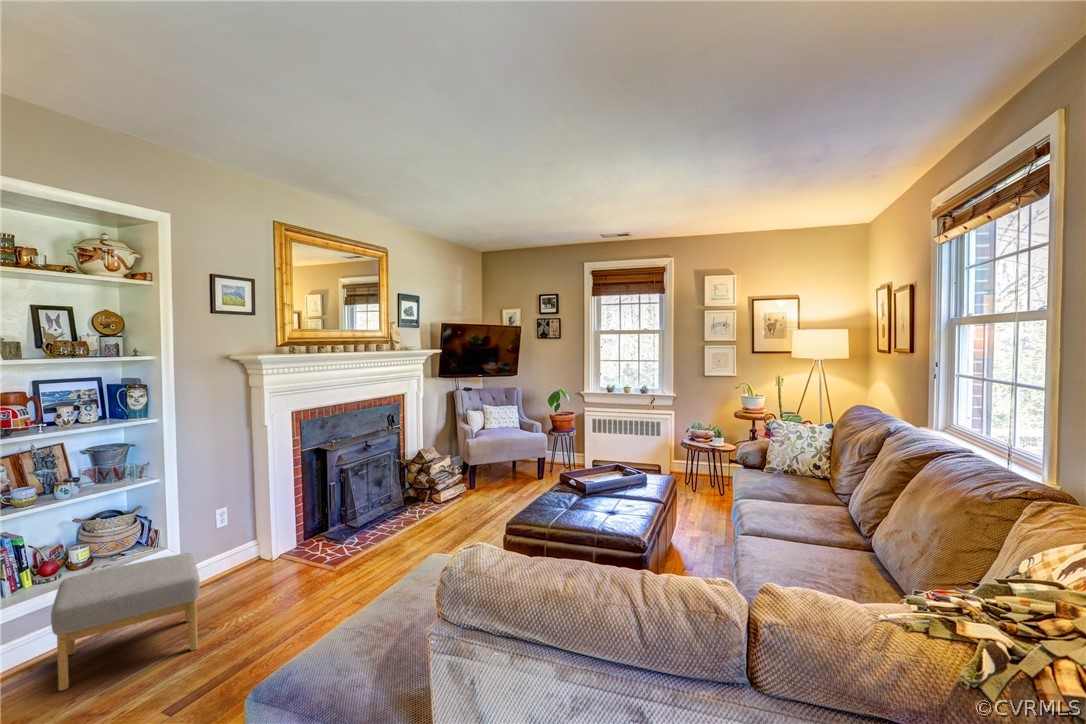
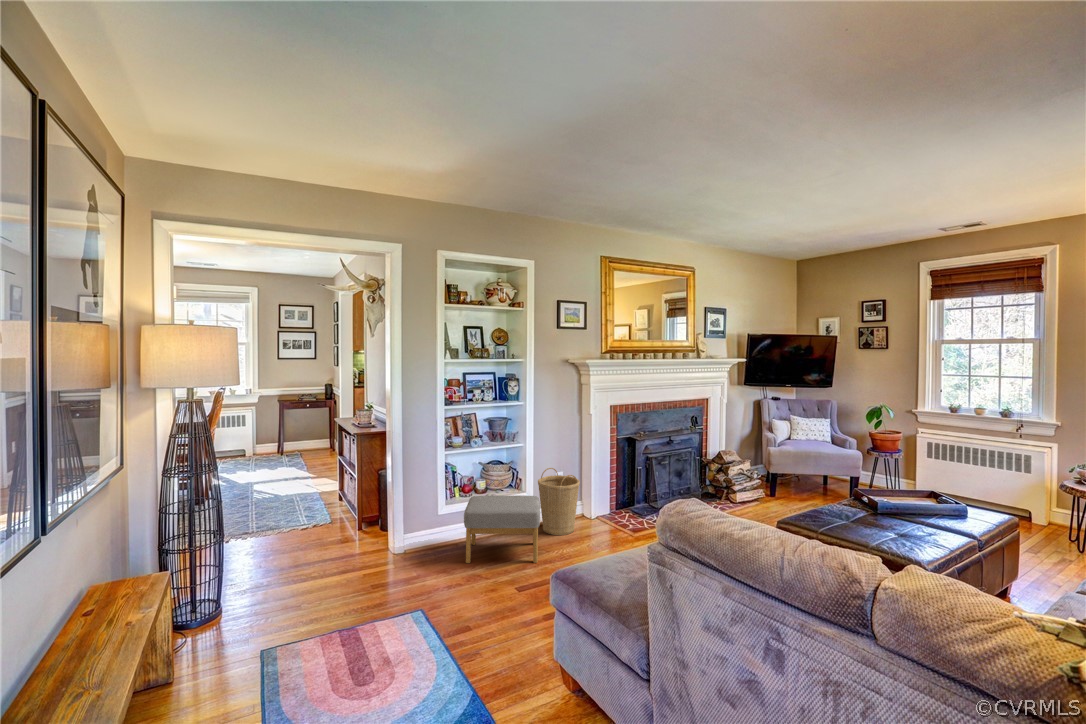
basket: none [187,507,255,600] -> present [538,468,580,535]

